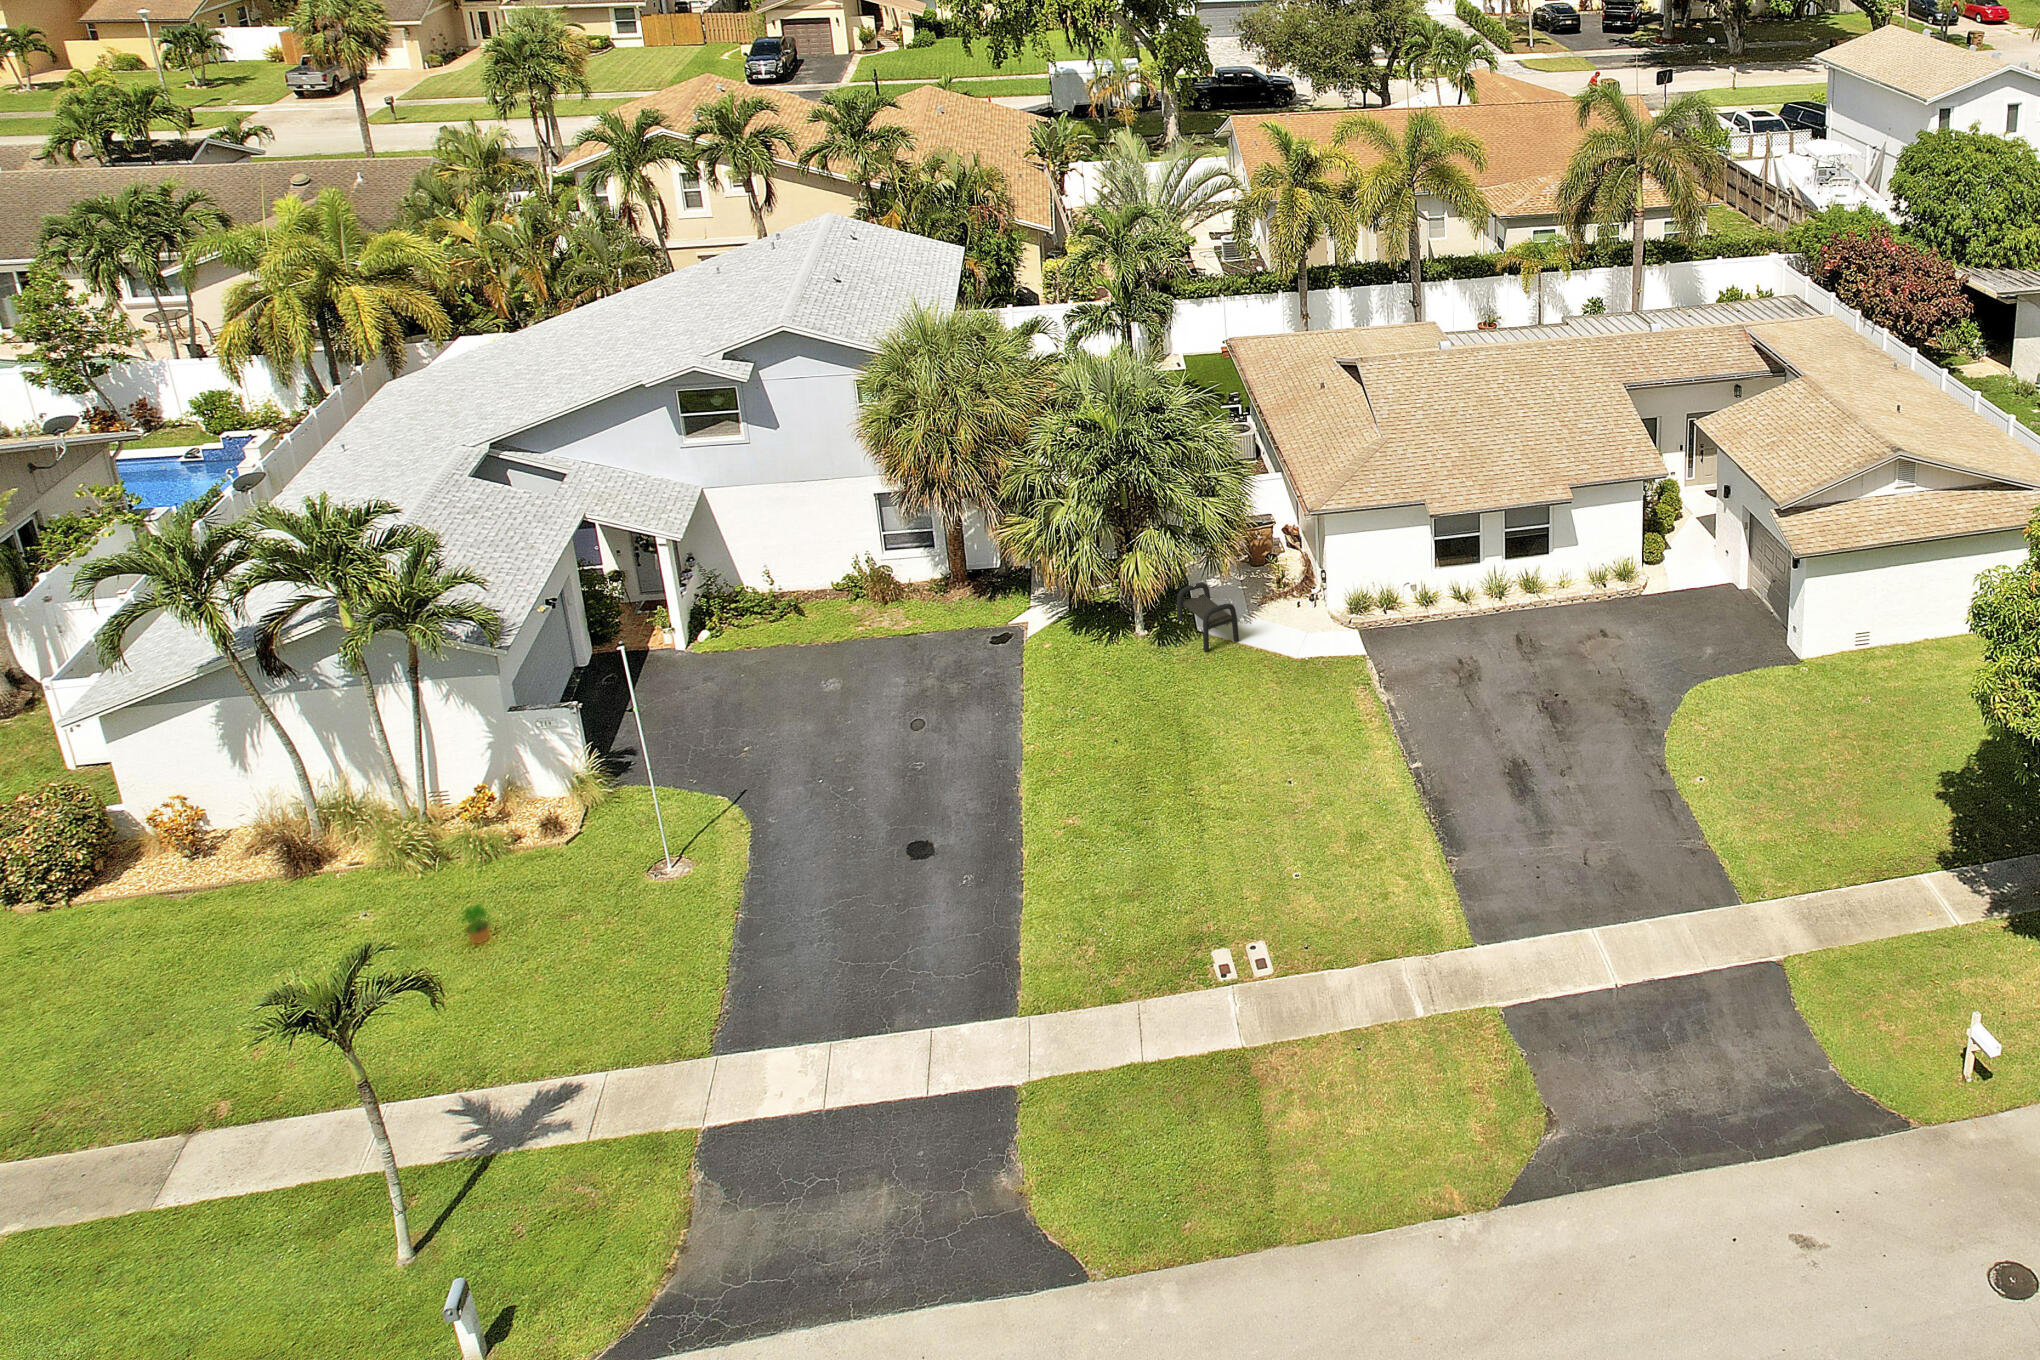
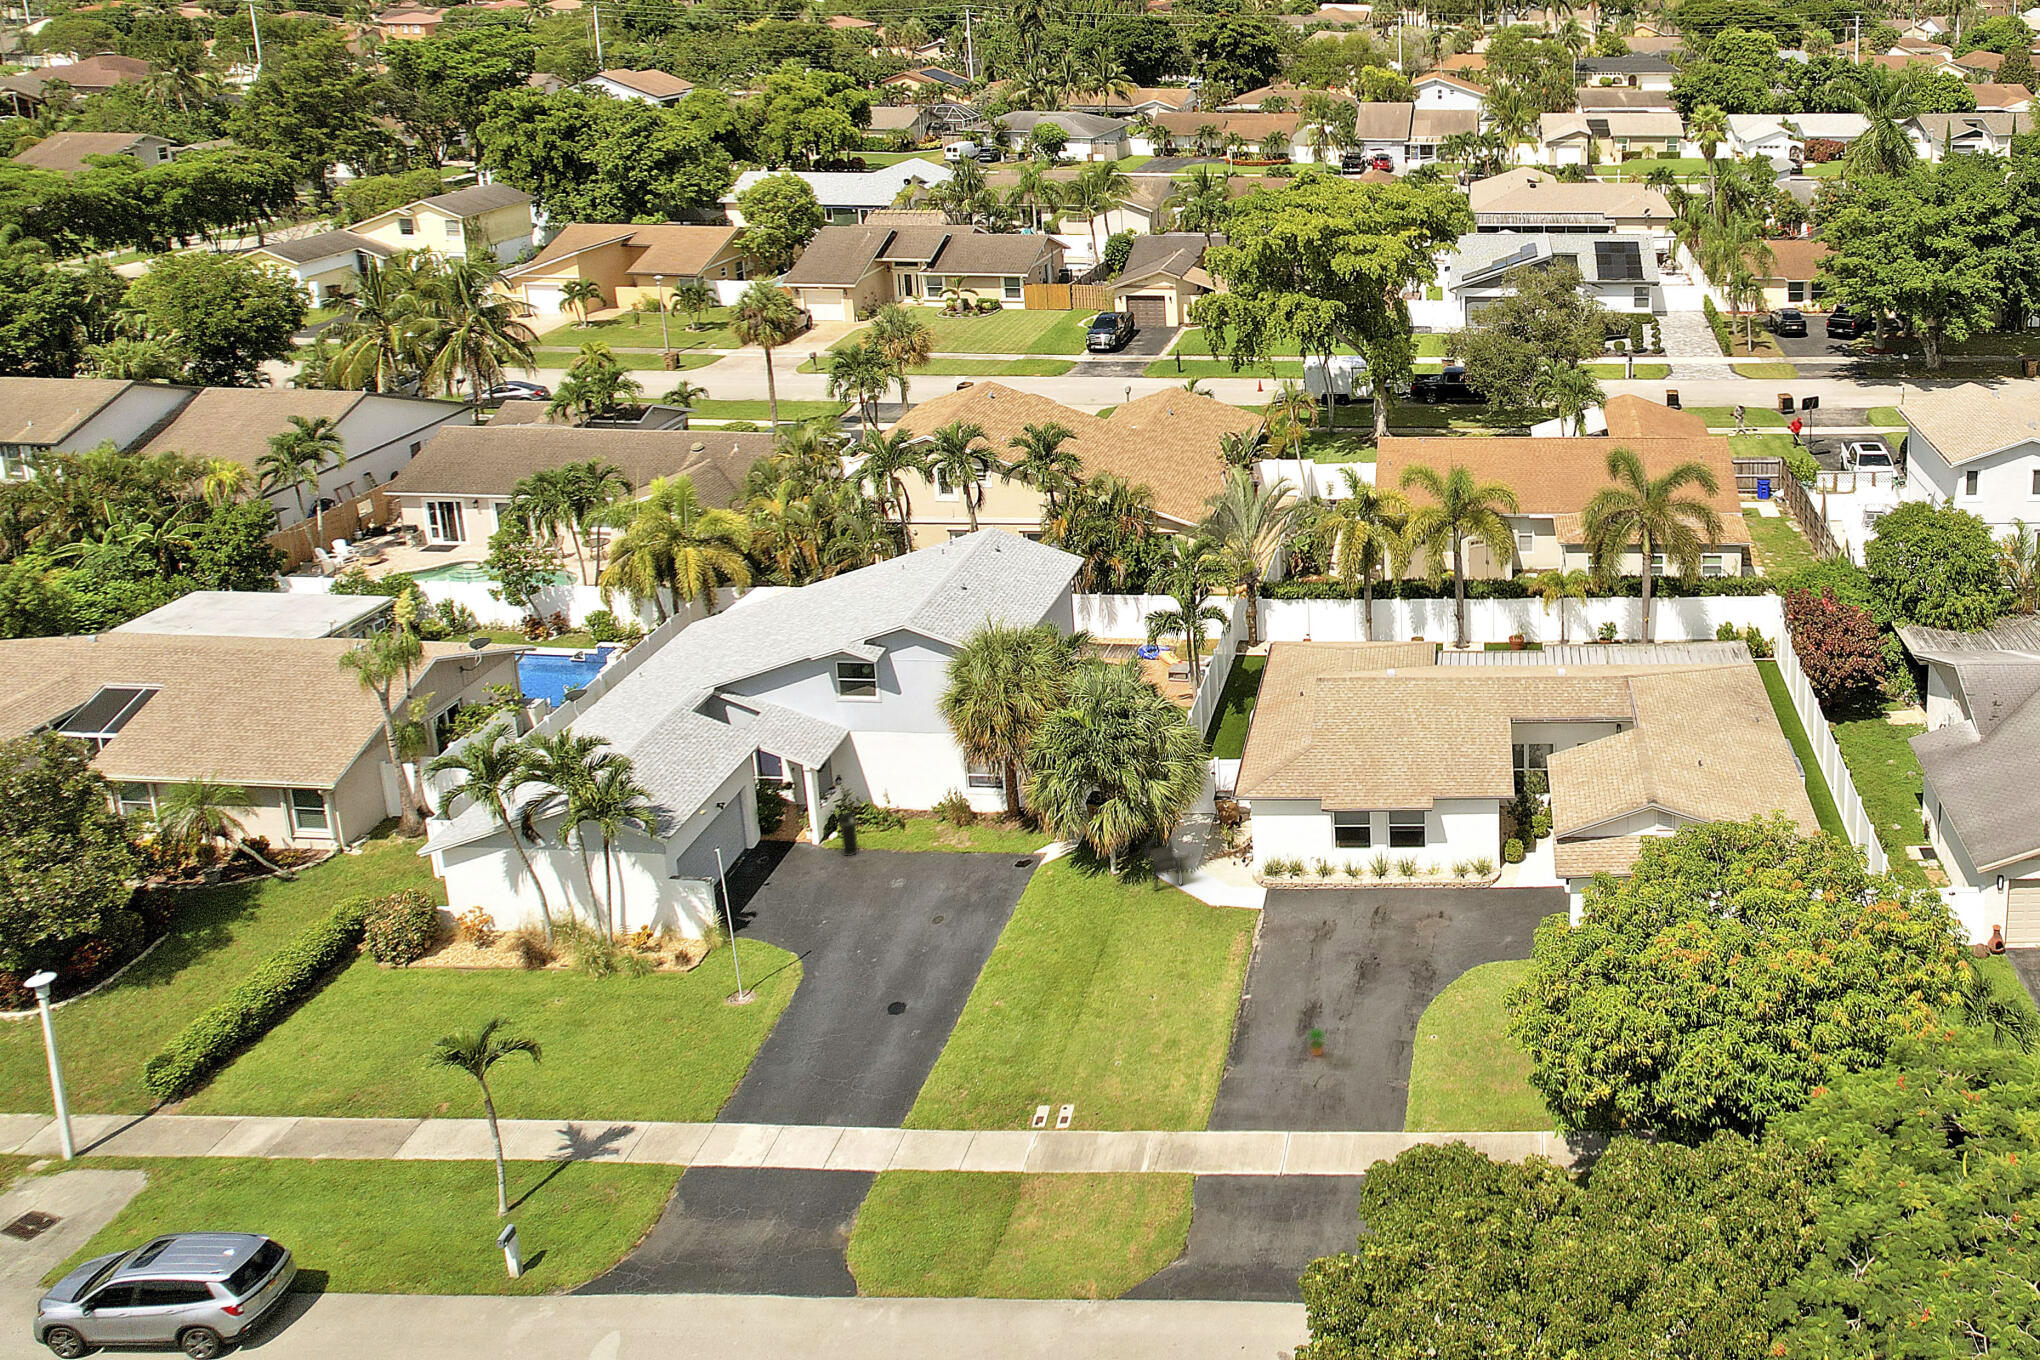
trash can: none [718,602,750,664] -> present [839,812,858,856]
potted plant: present [459,903,492,944] -> present [1309,1029,1326,1056]

